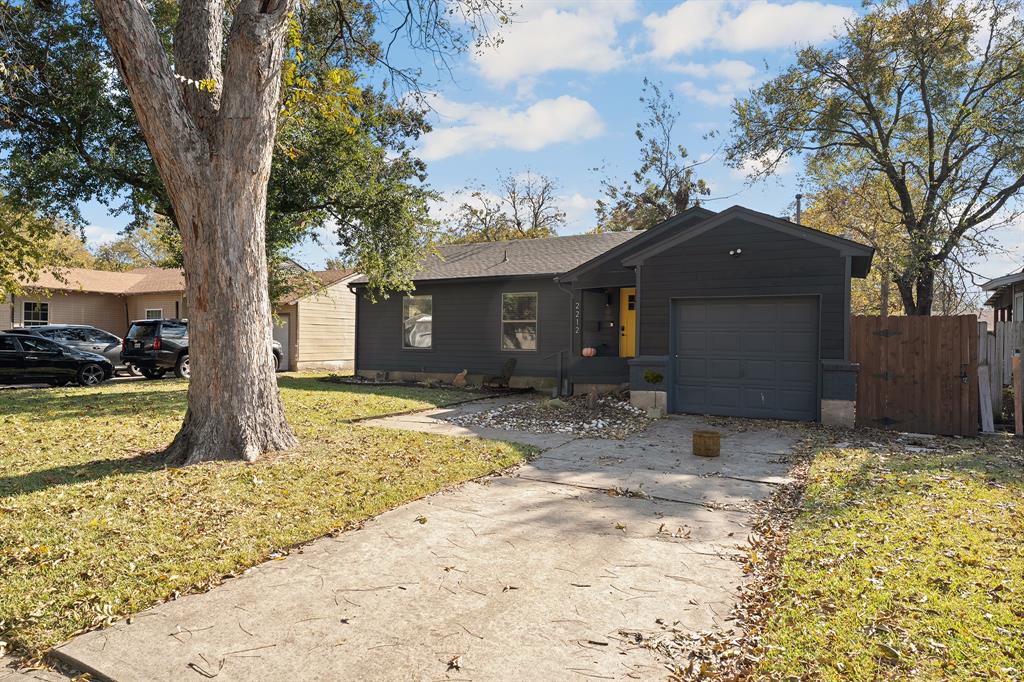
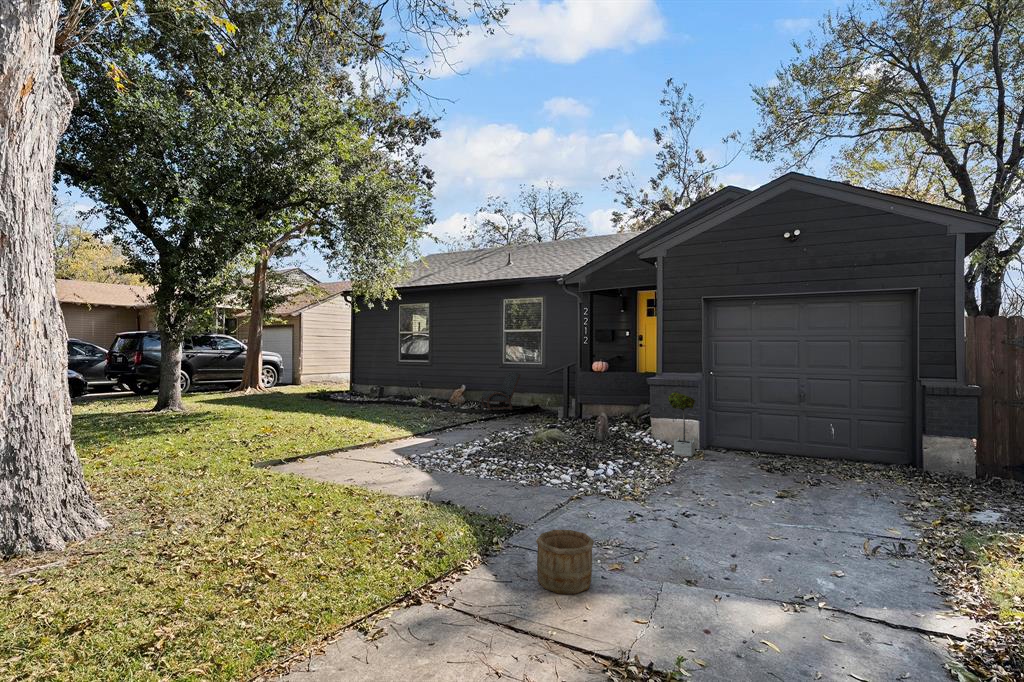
wooden bucket: present [692,430,721,456] -> present [536,530,594,594]

